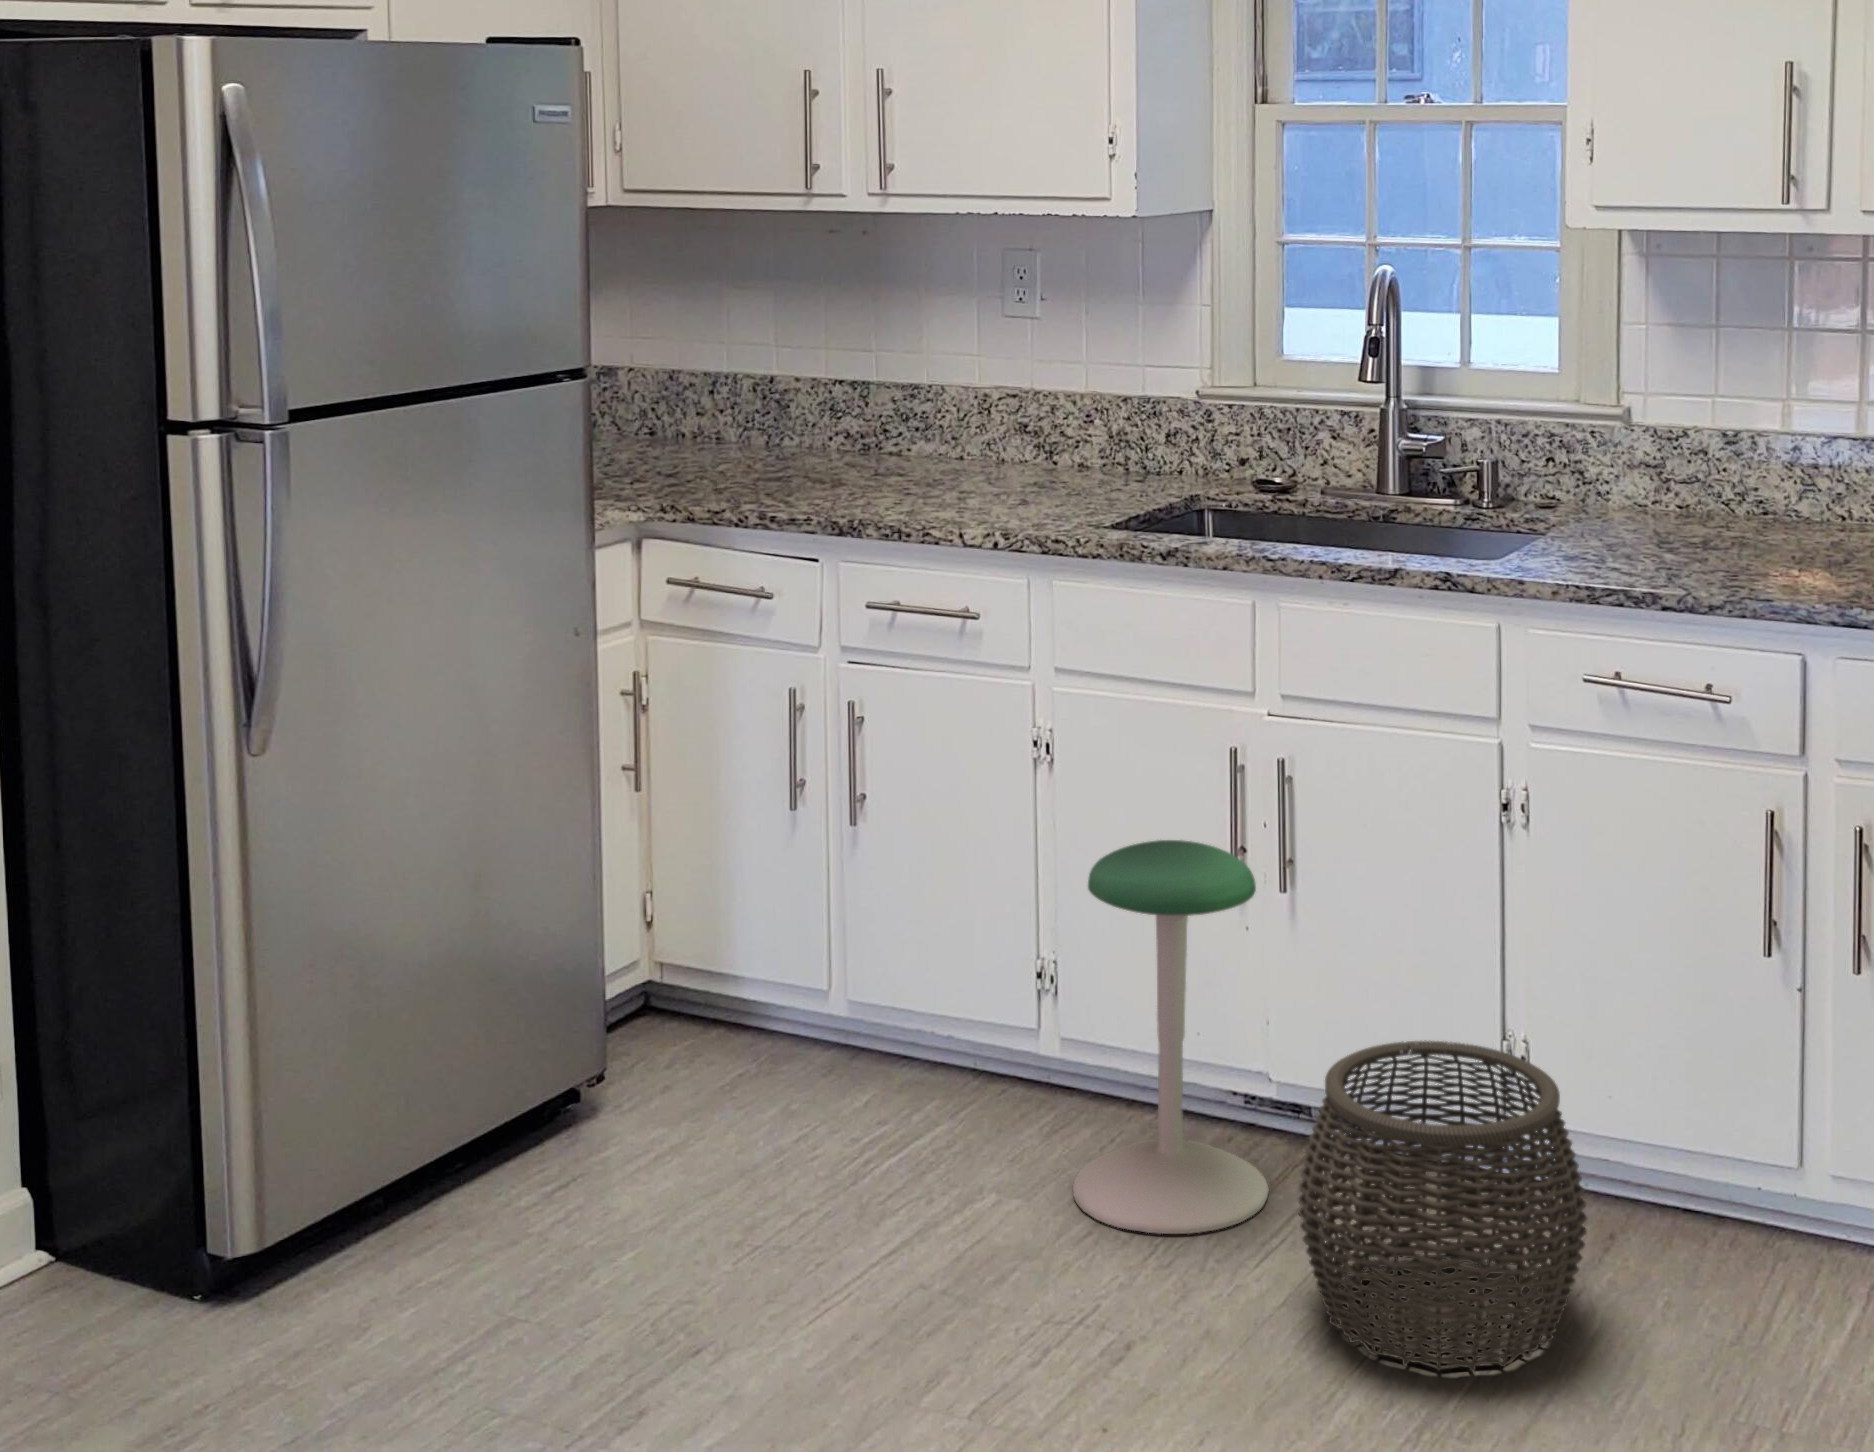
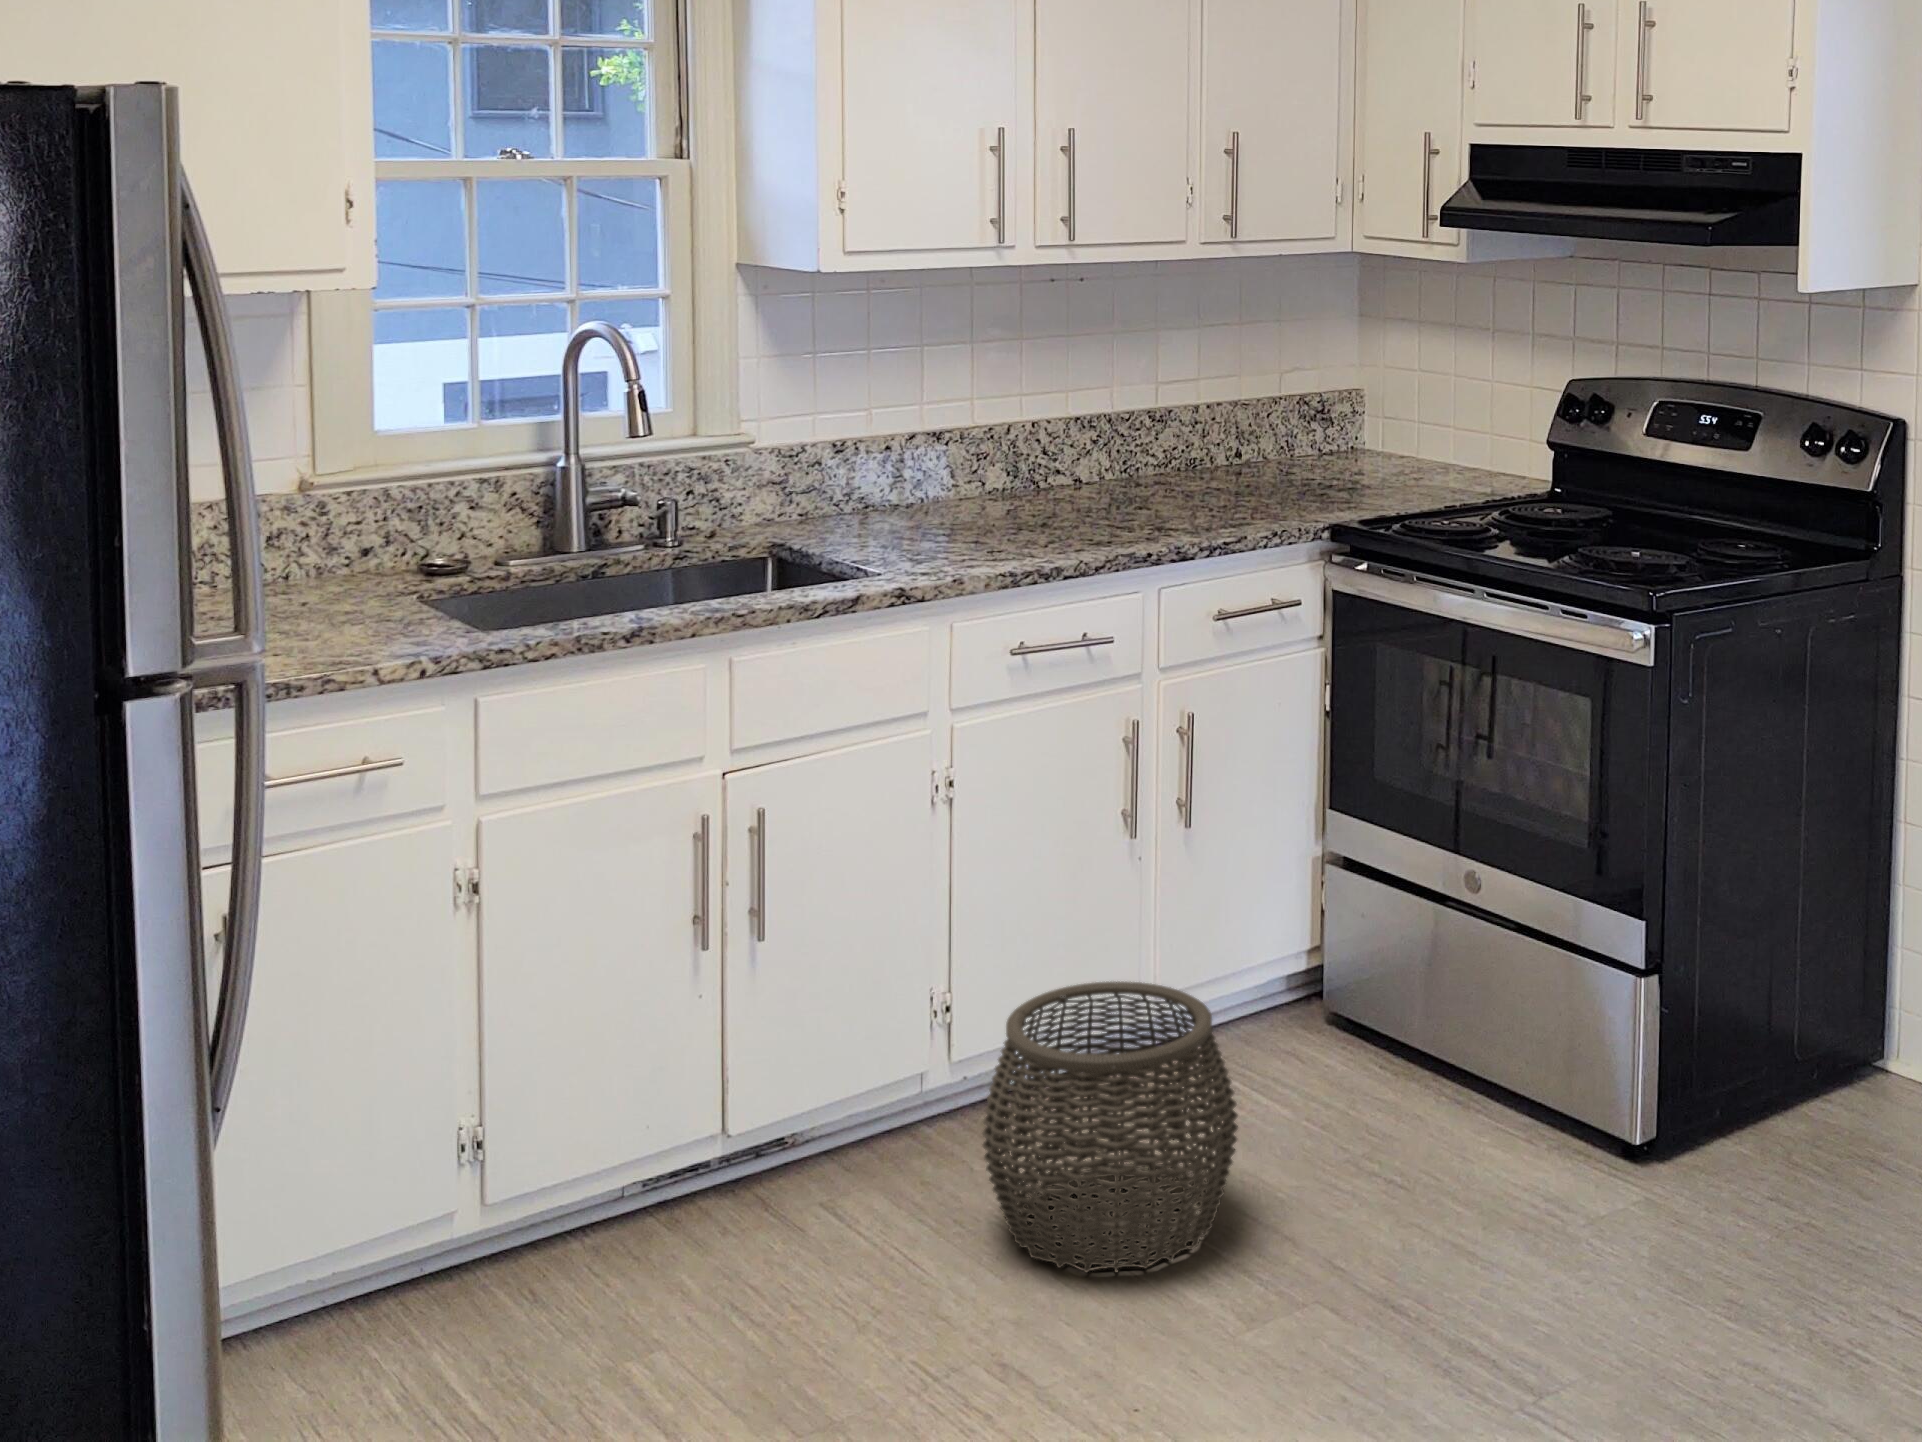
stool: present [1073,840,1269,1234] -> none [658,918,867,1342]

